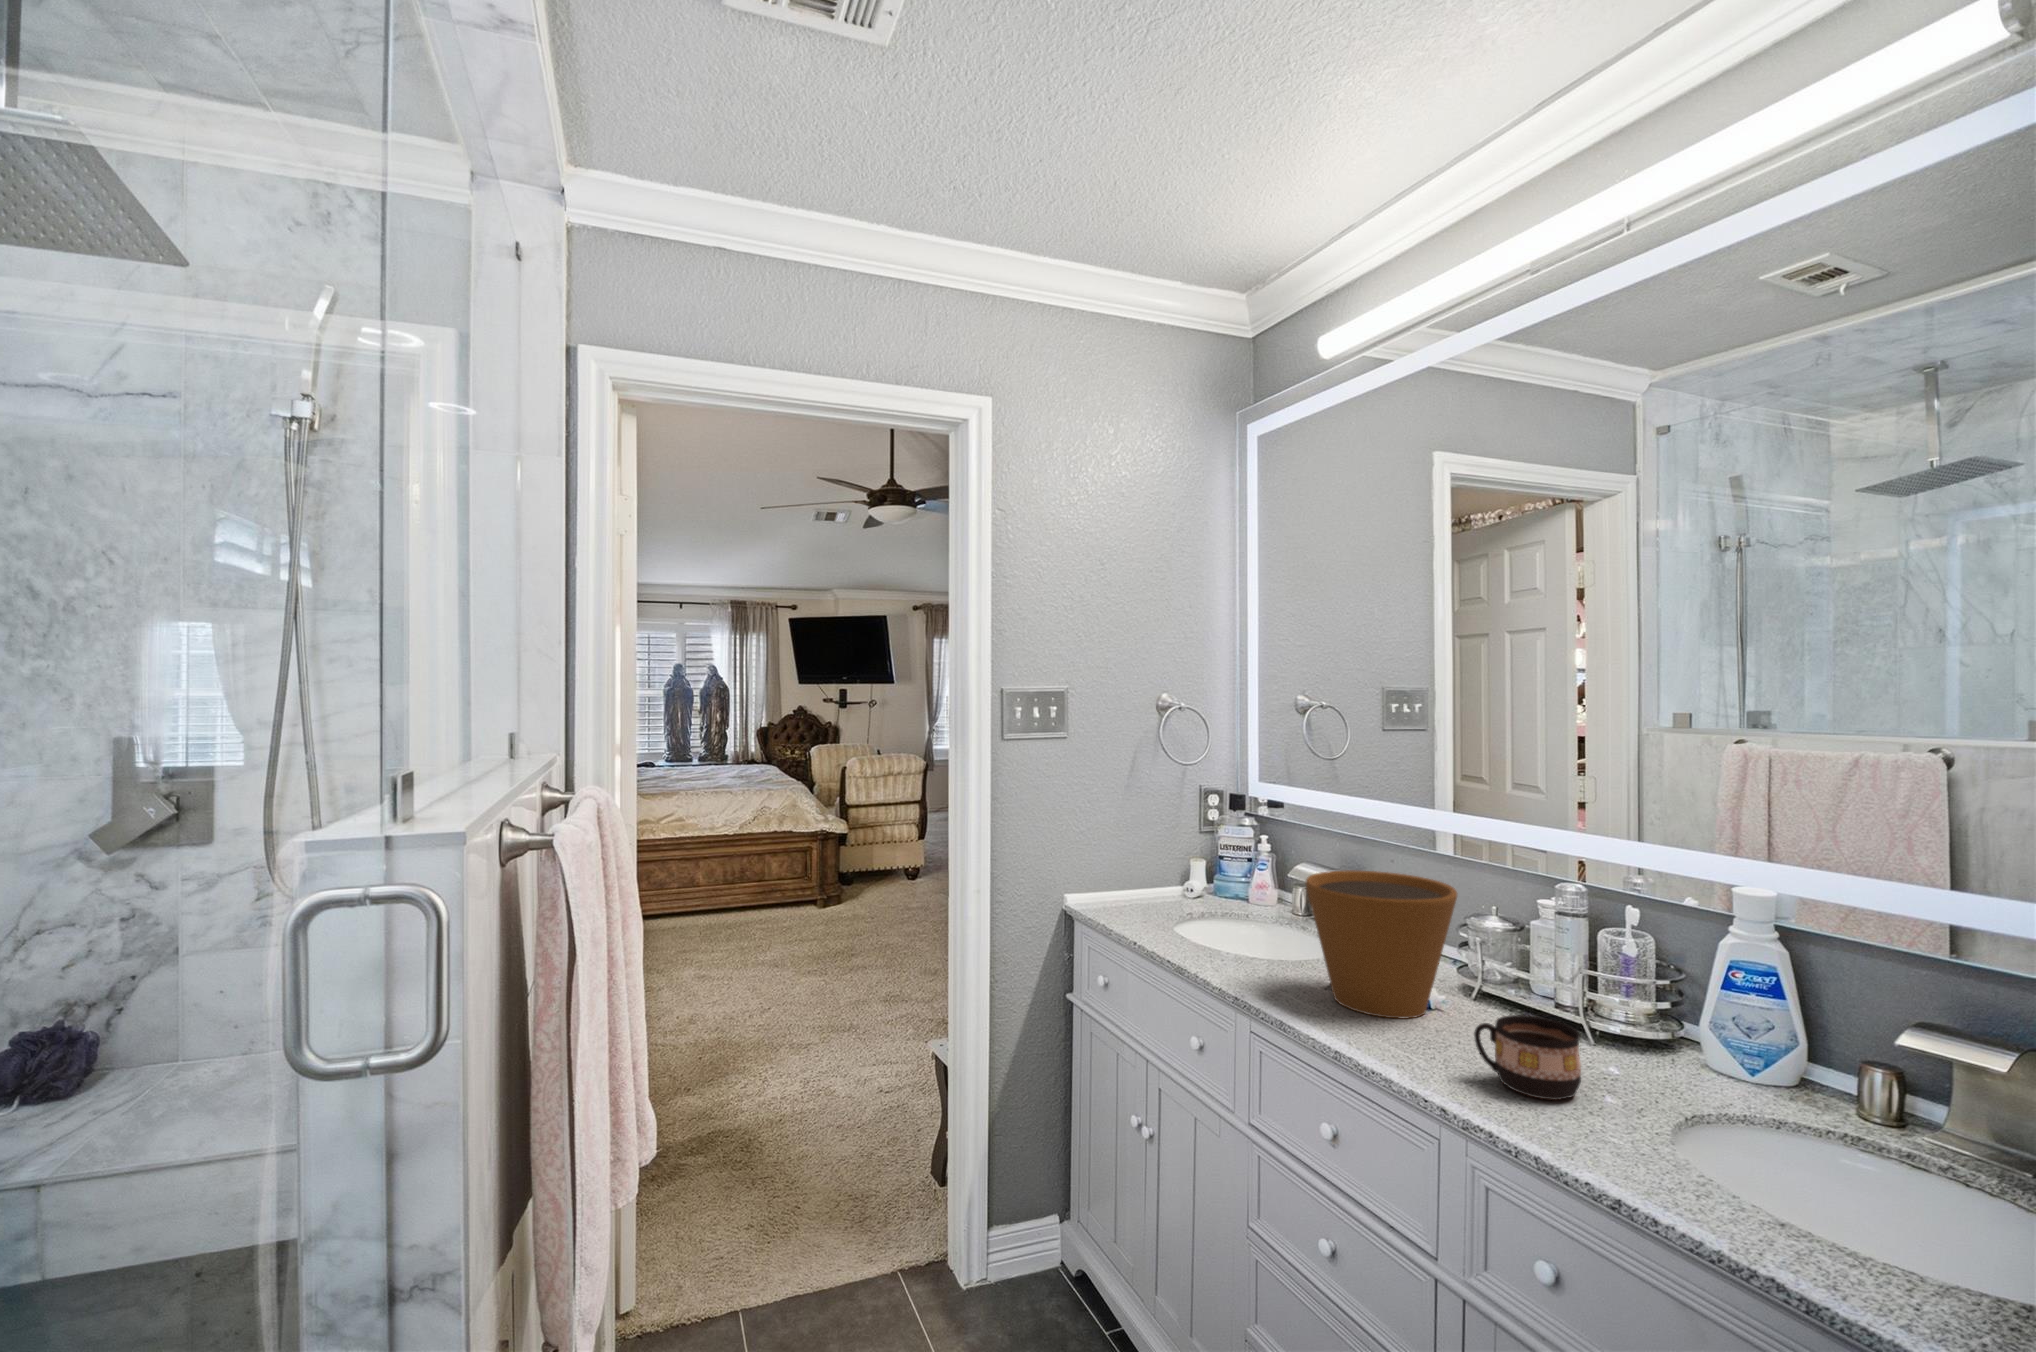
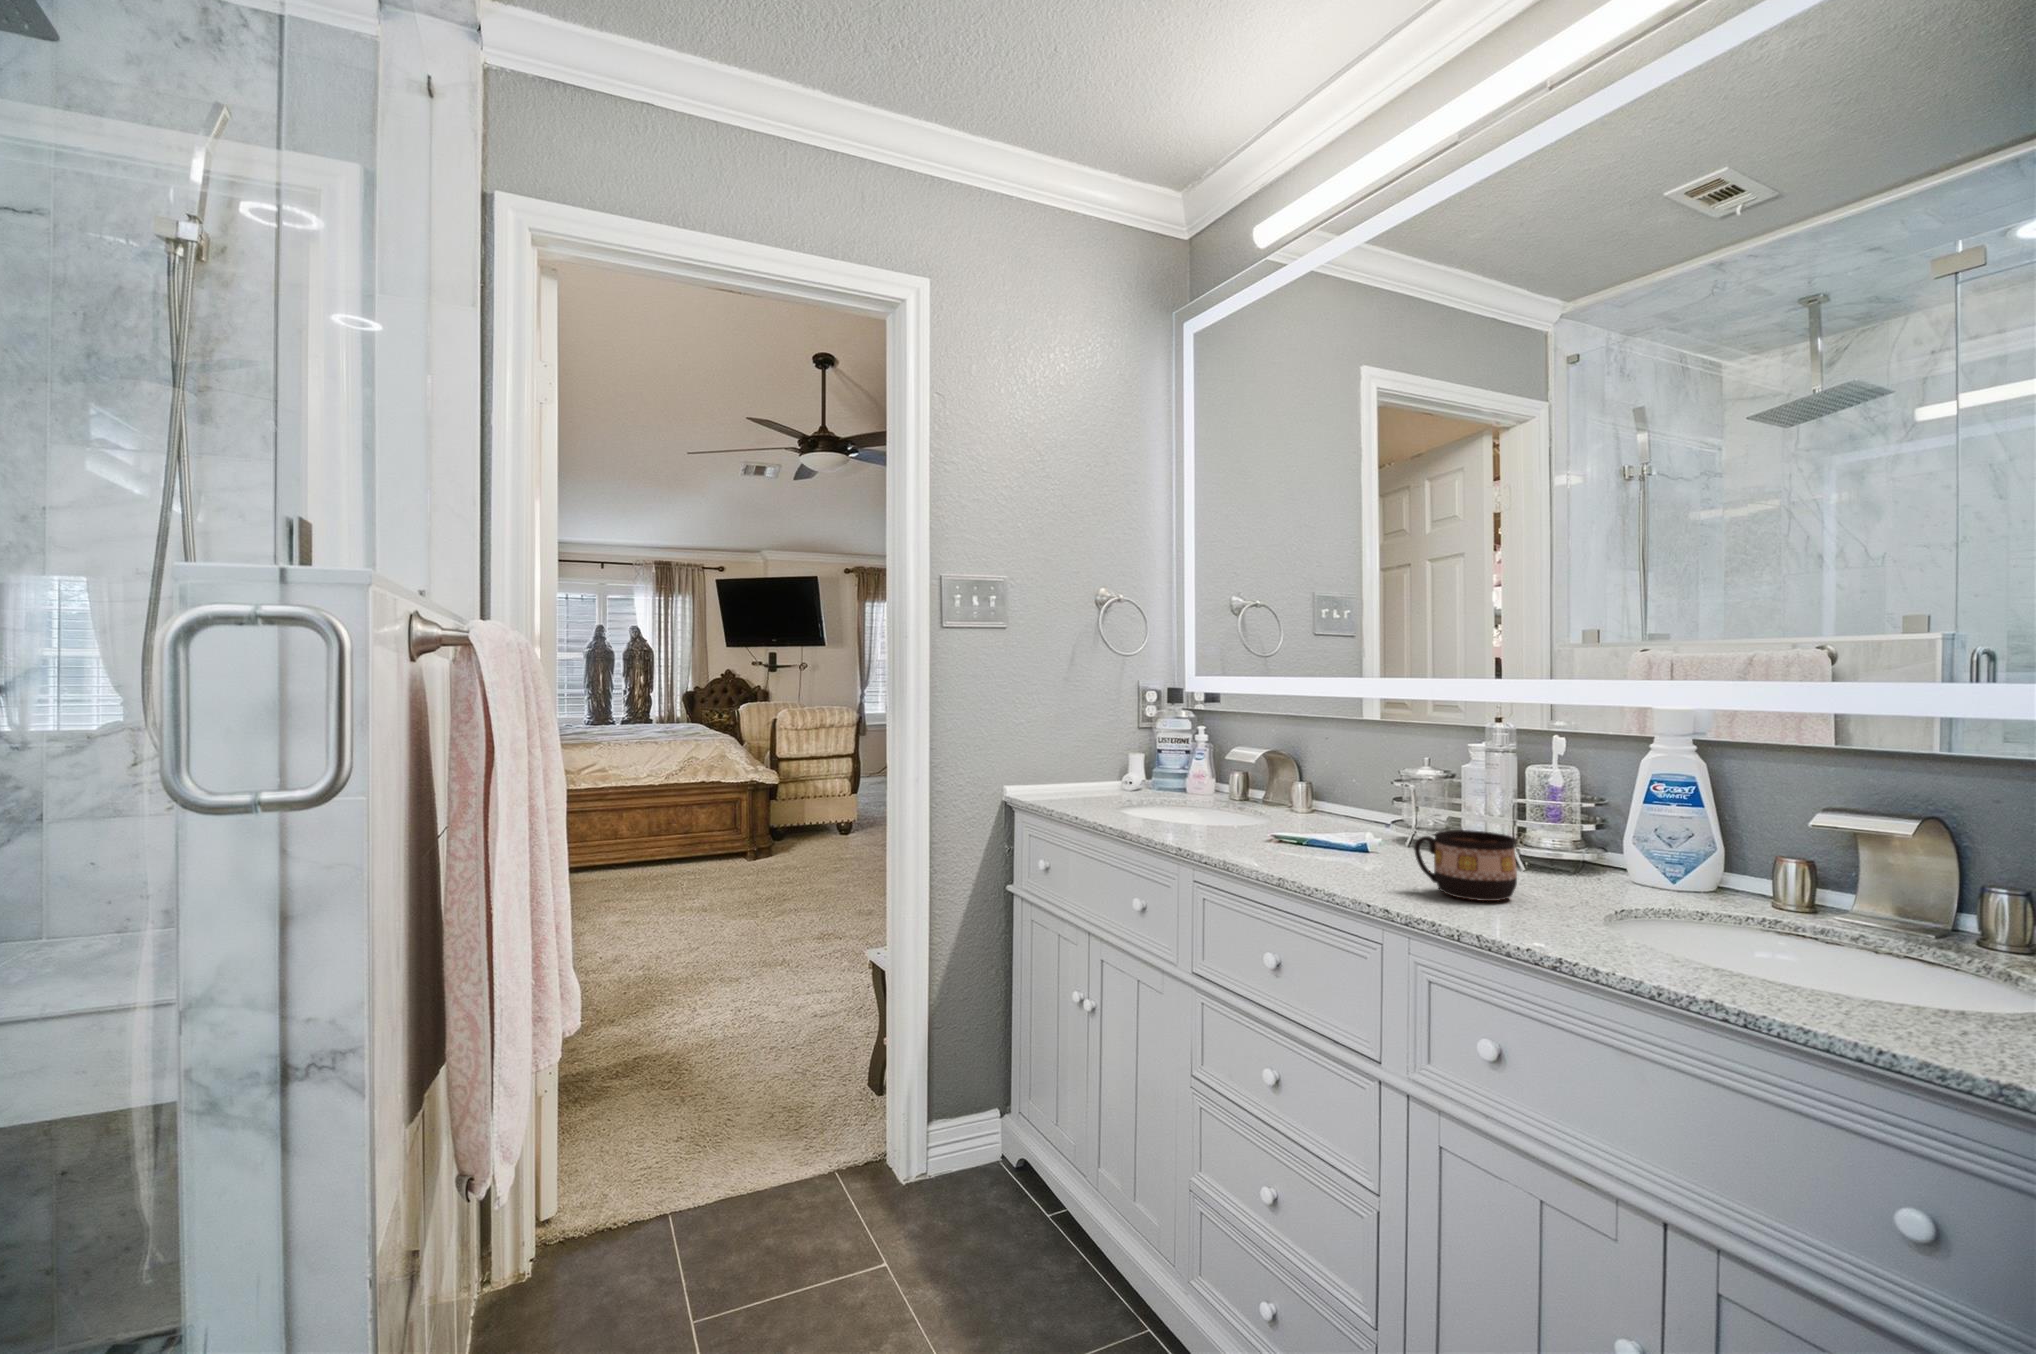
flower pot: present [1306,870,1457,1019] -> none [1246,729,1394,860]

